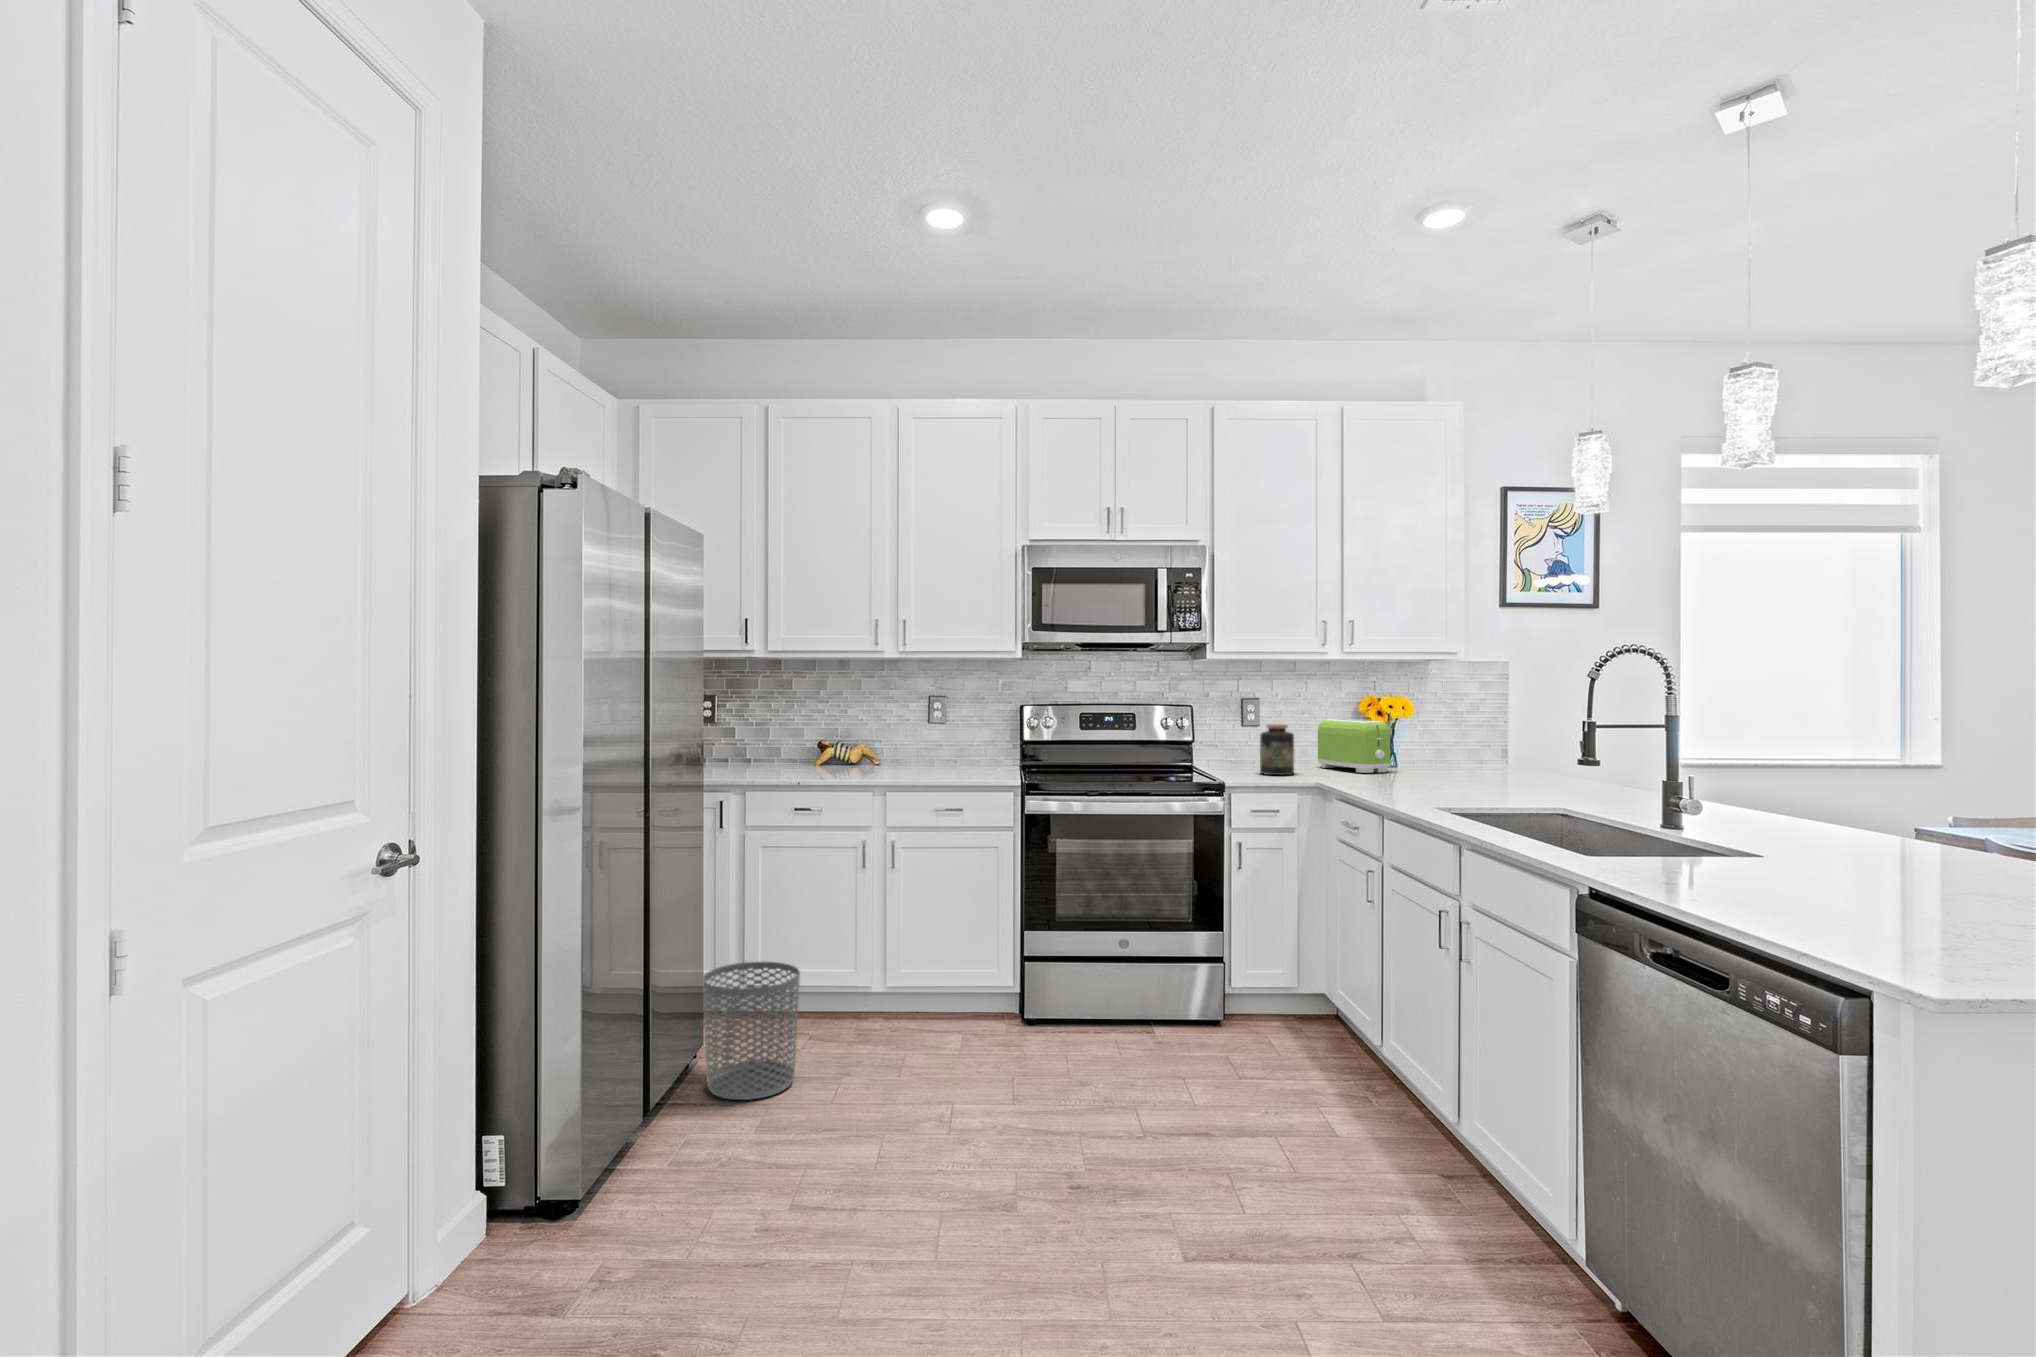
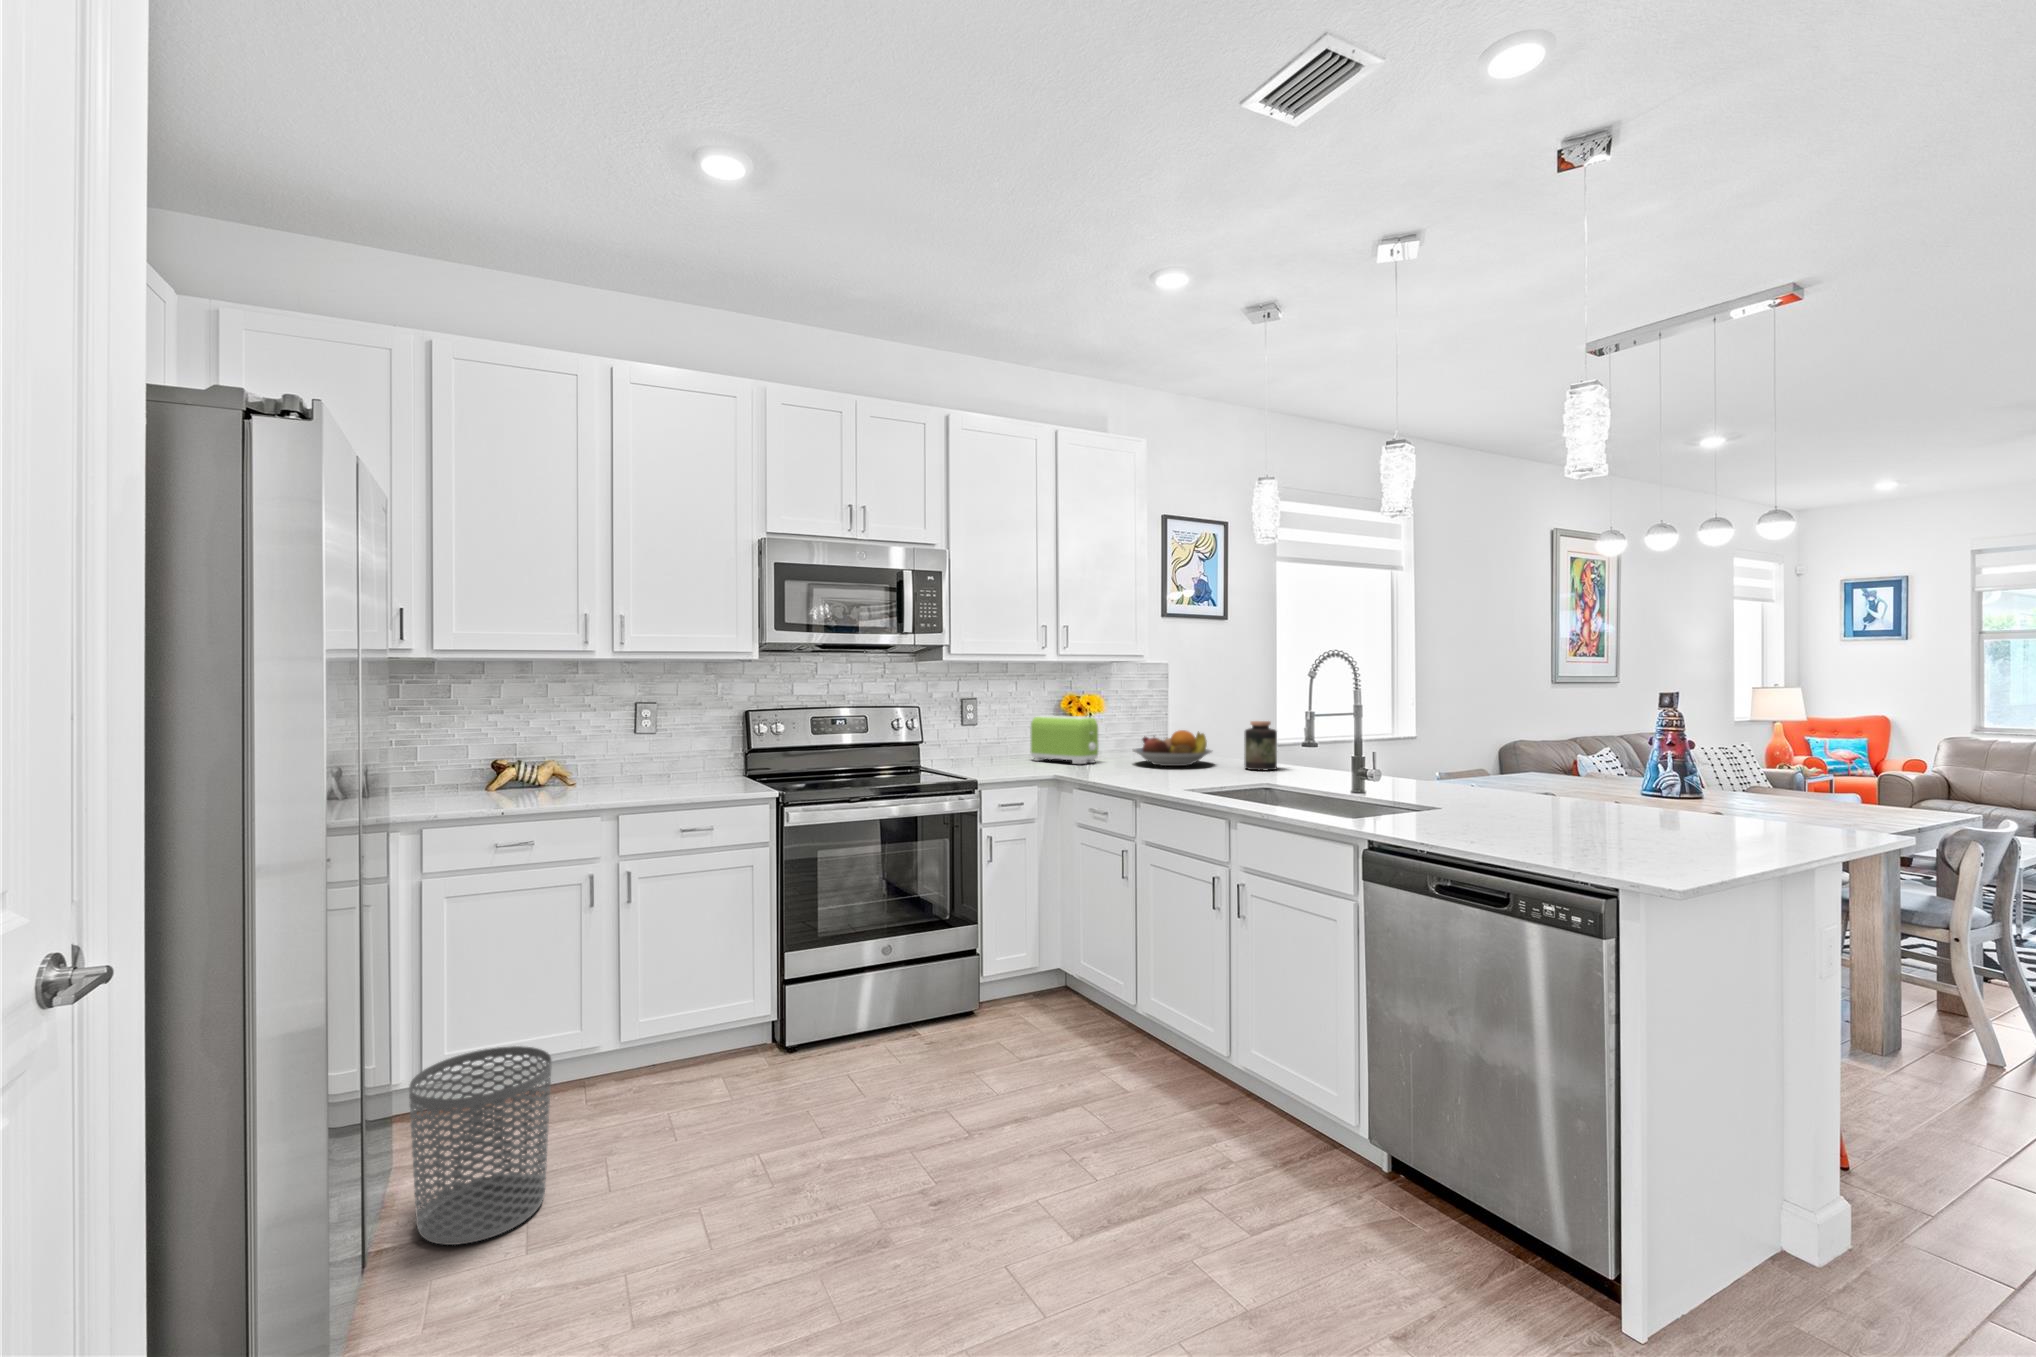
jar: present [1260,724,1294,775] -> present [1244,721,1277,770]
fruit bowl: none [1425,739,1527,780] -> present [1133,730,1212,766]

